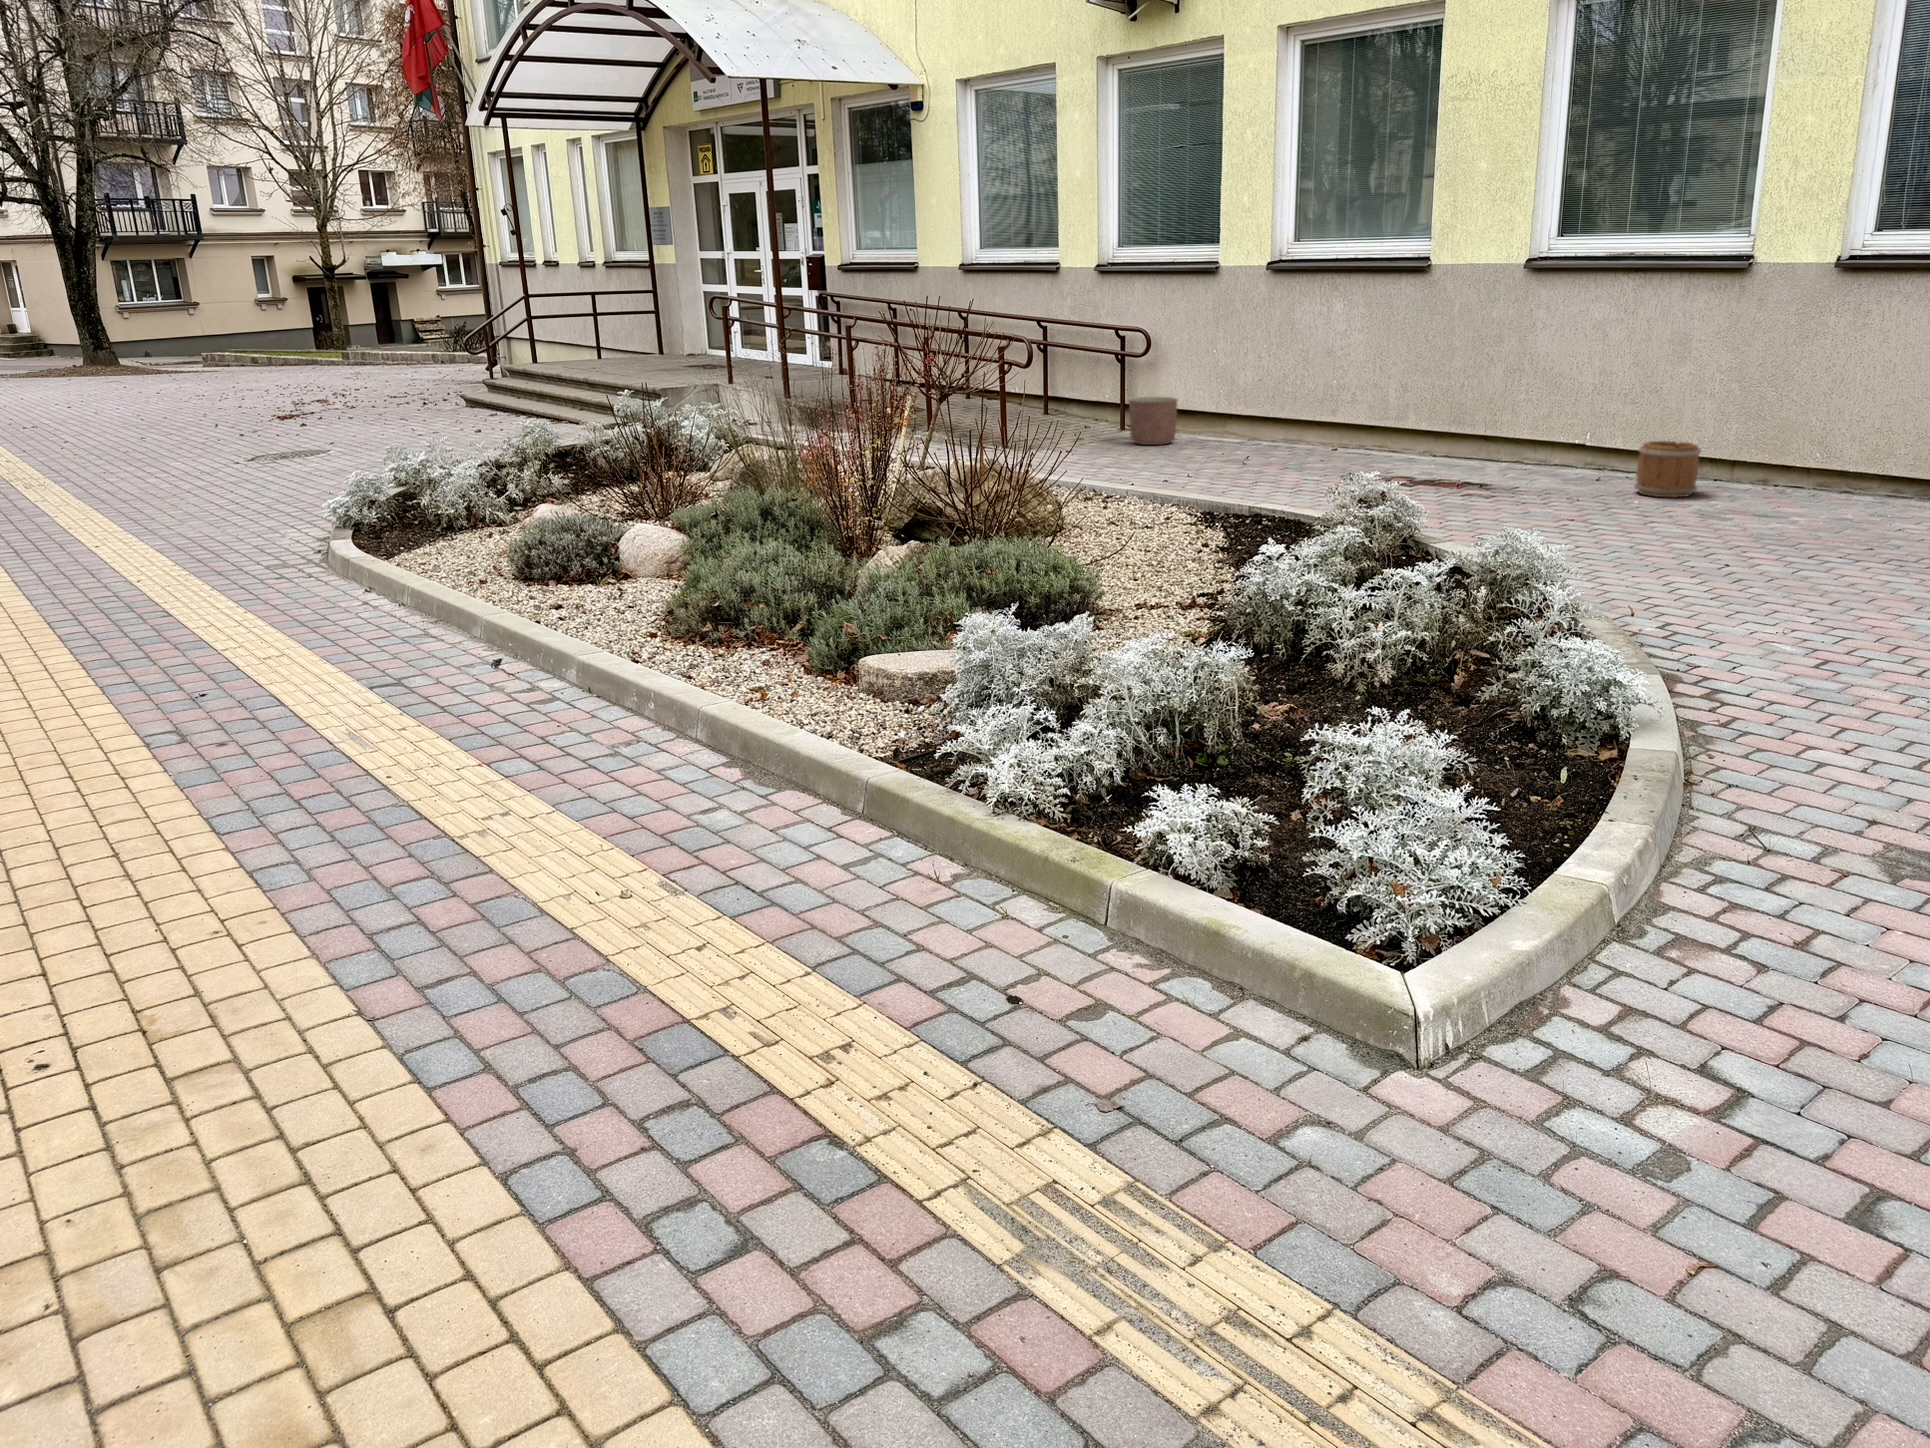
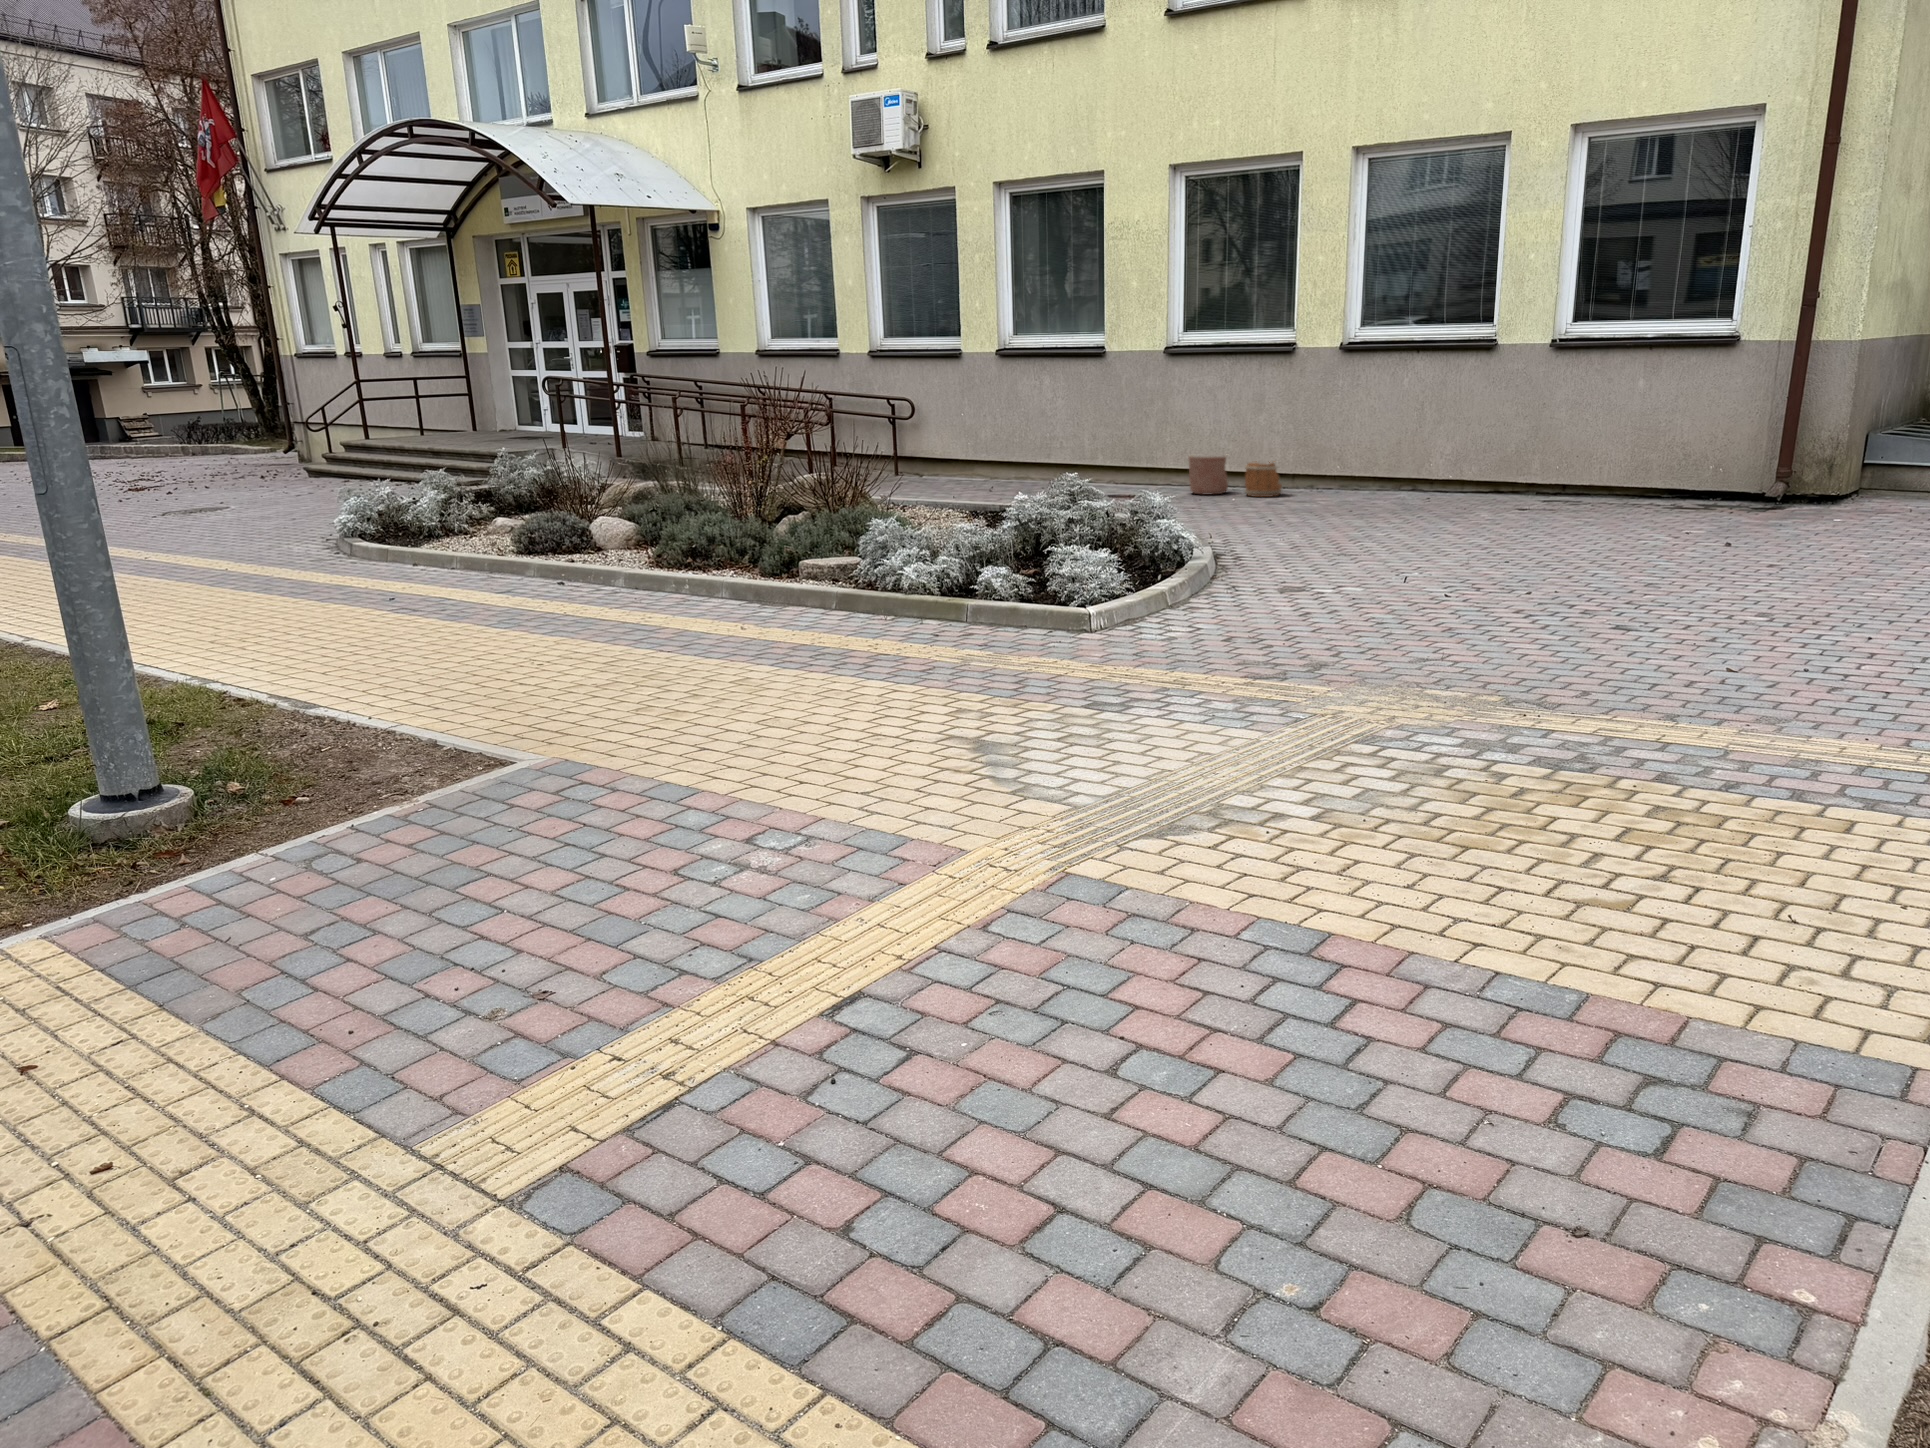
planter: present [1129,397,1177,445] -> present [1189,455,1229,495]

